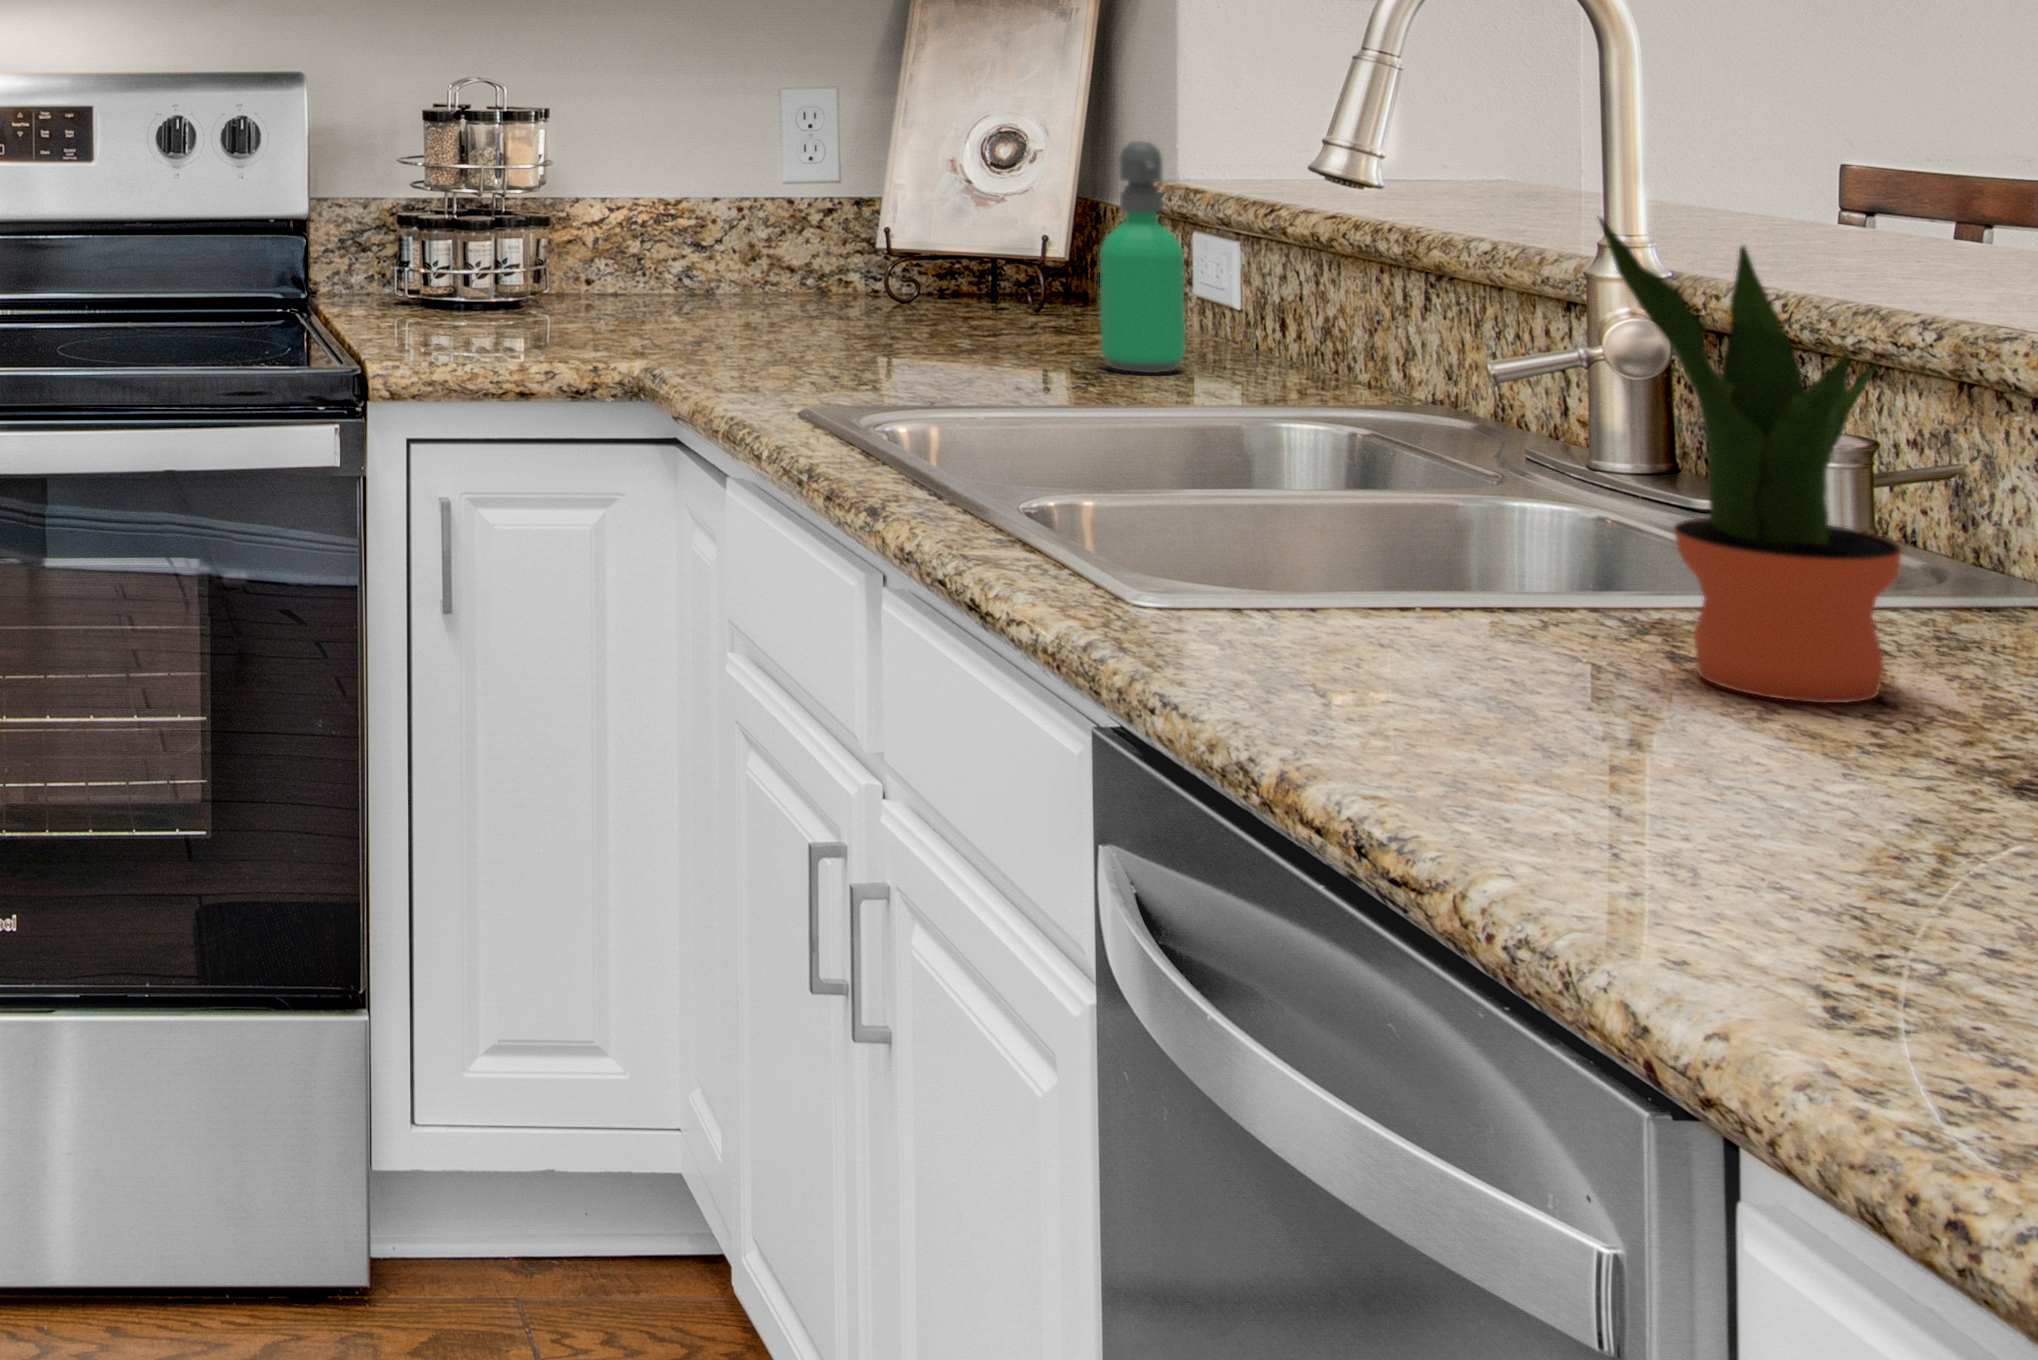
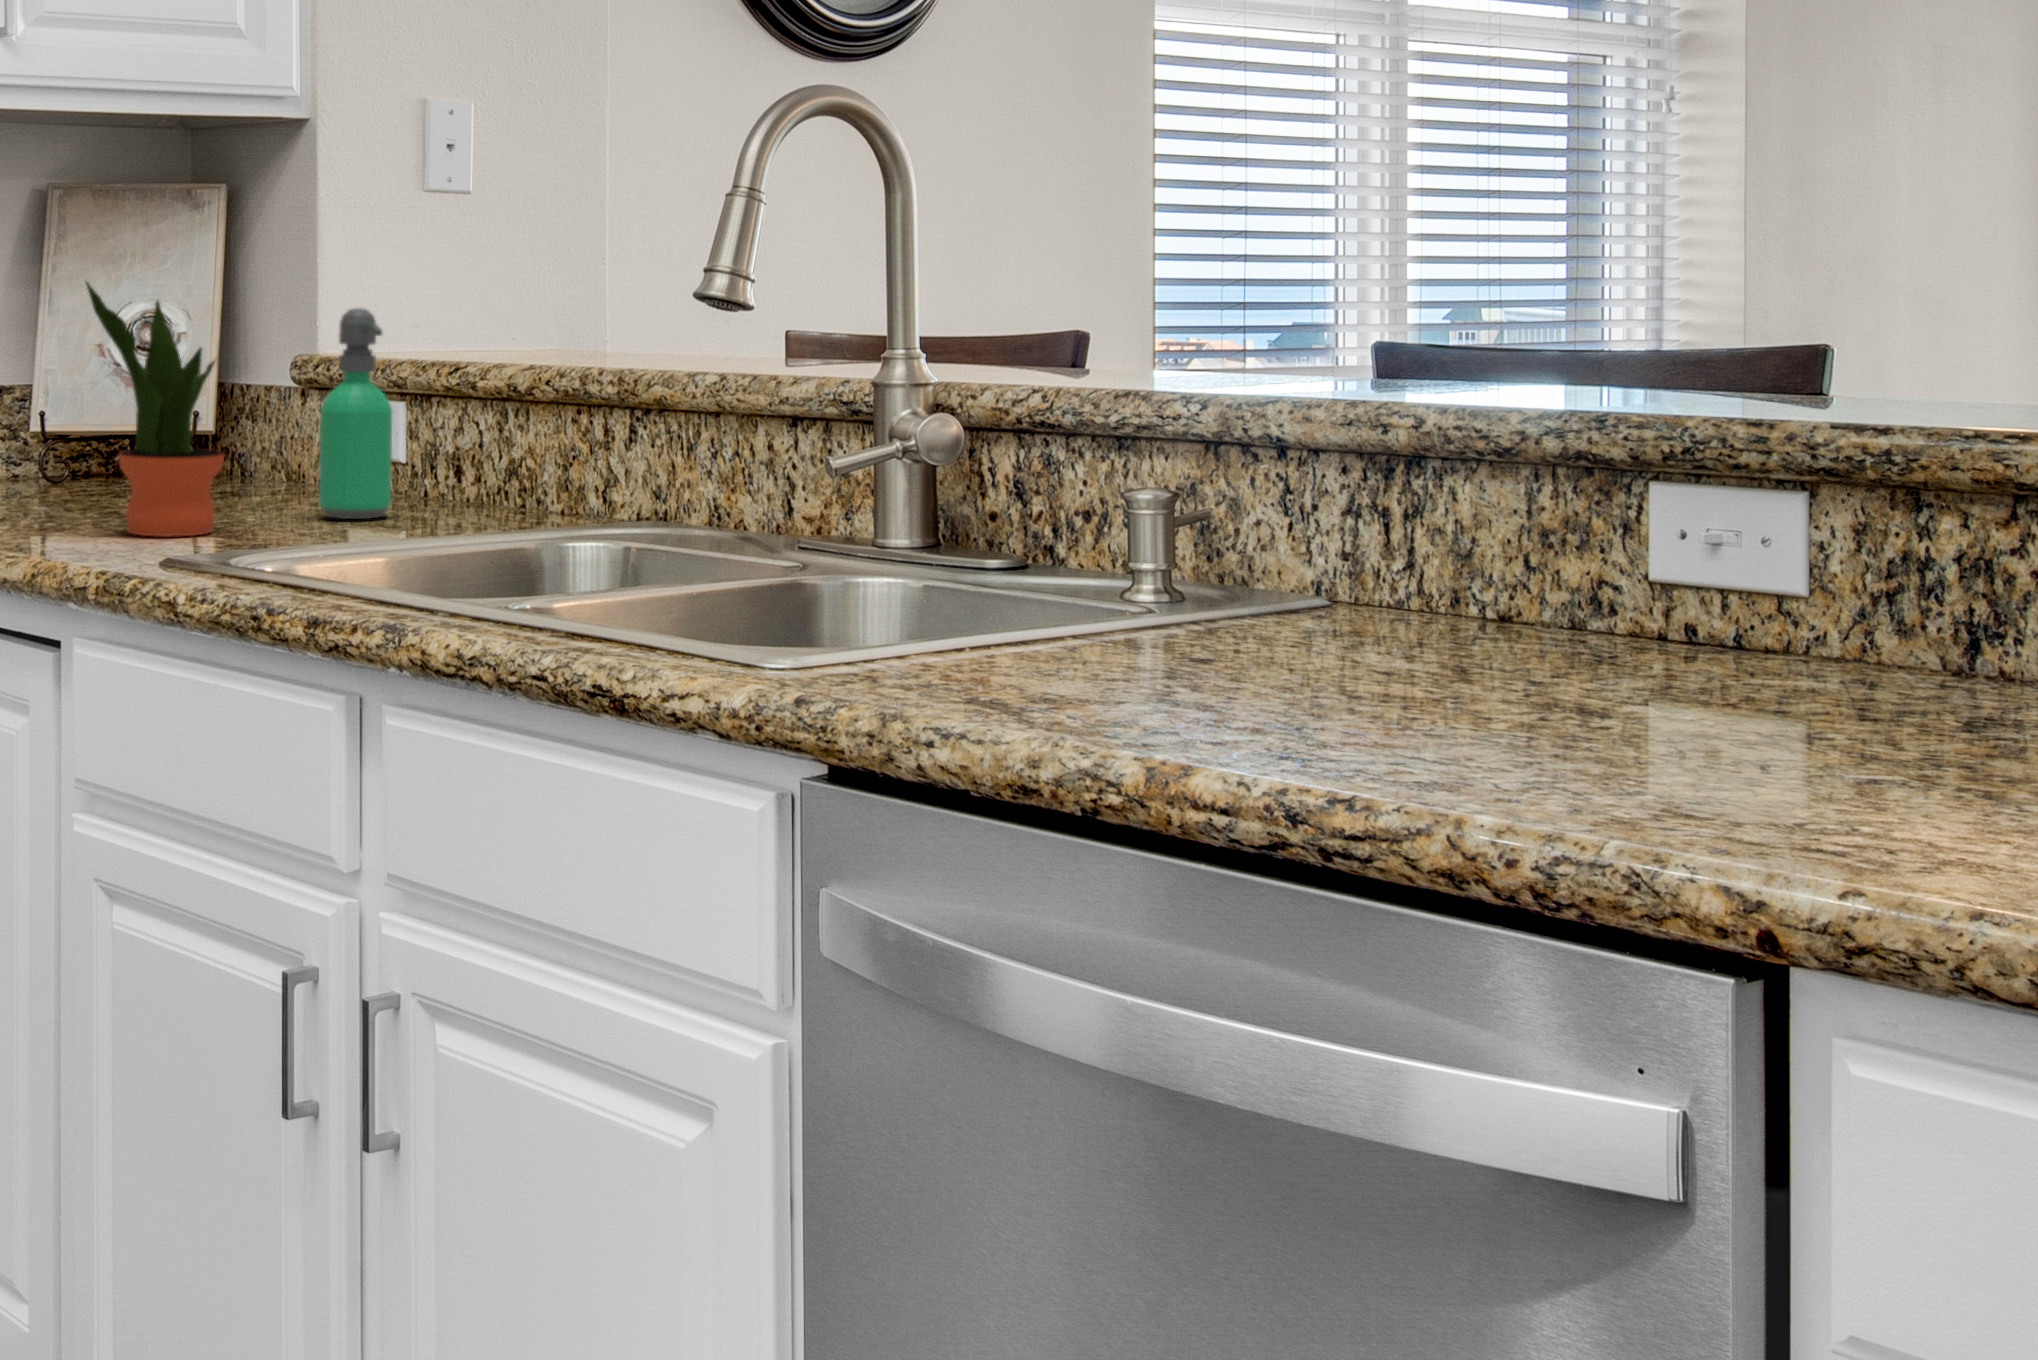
potted plant: present [1598,216,1901,703] -> present [86,282,224,537]

